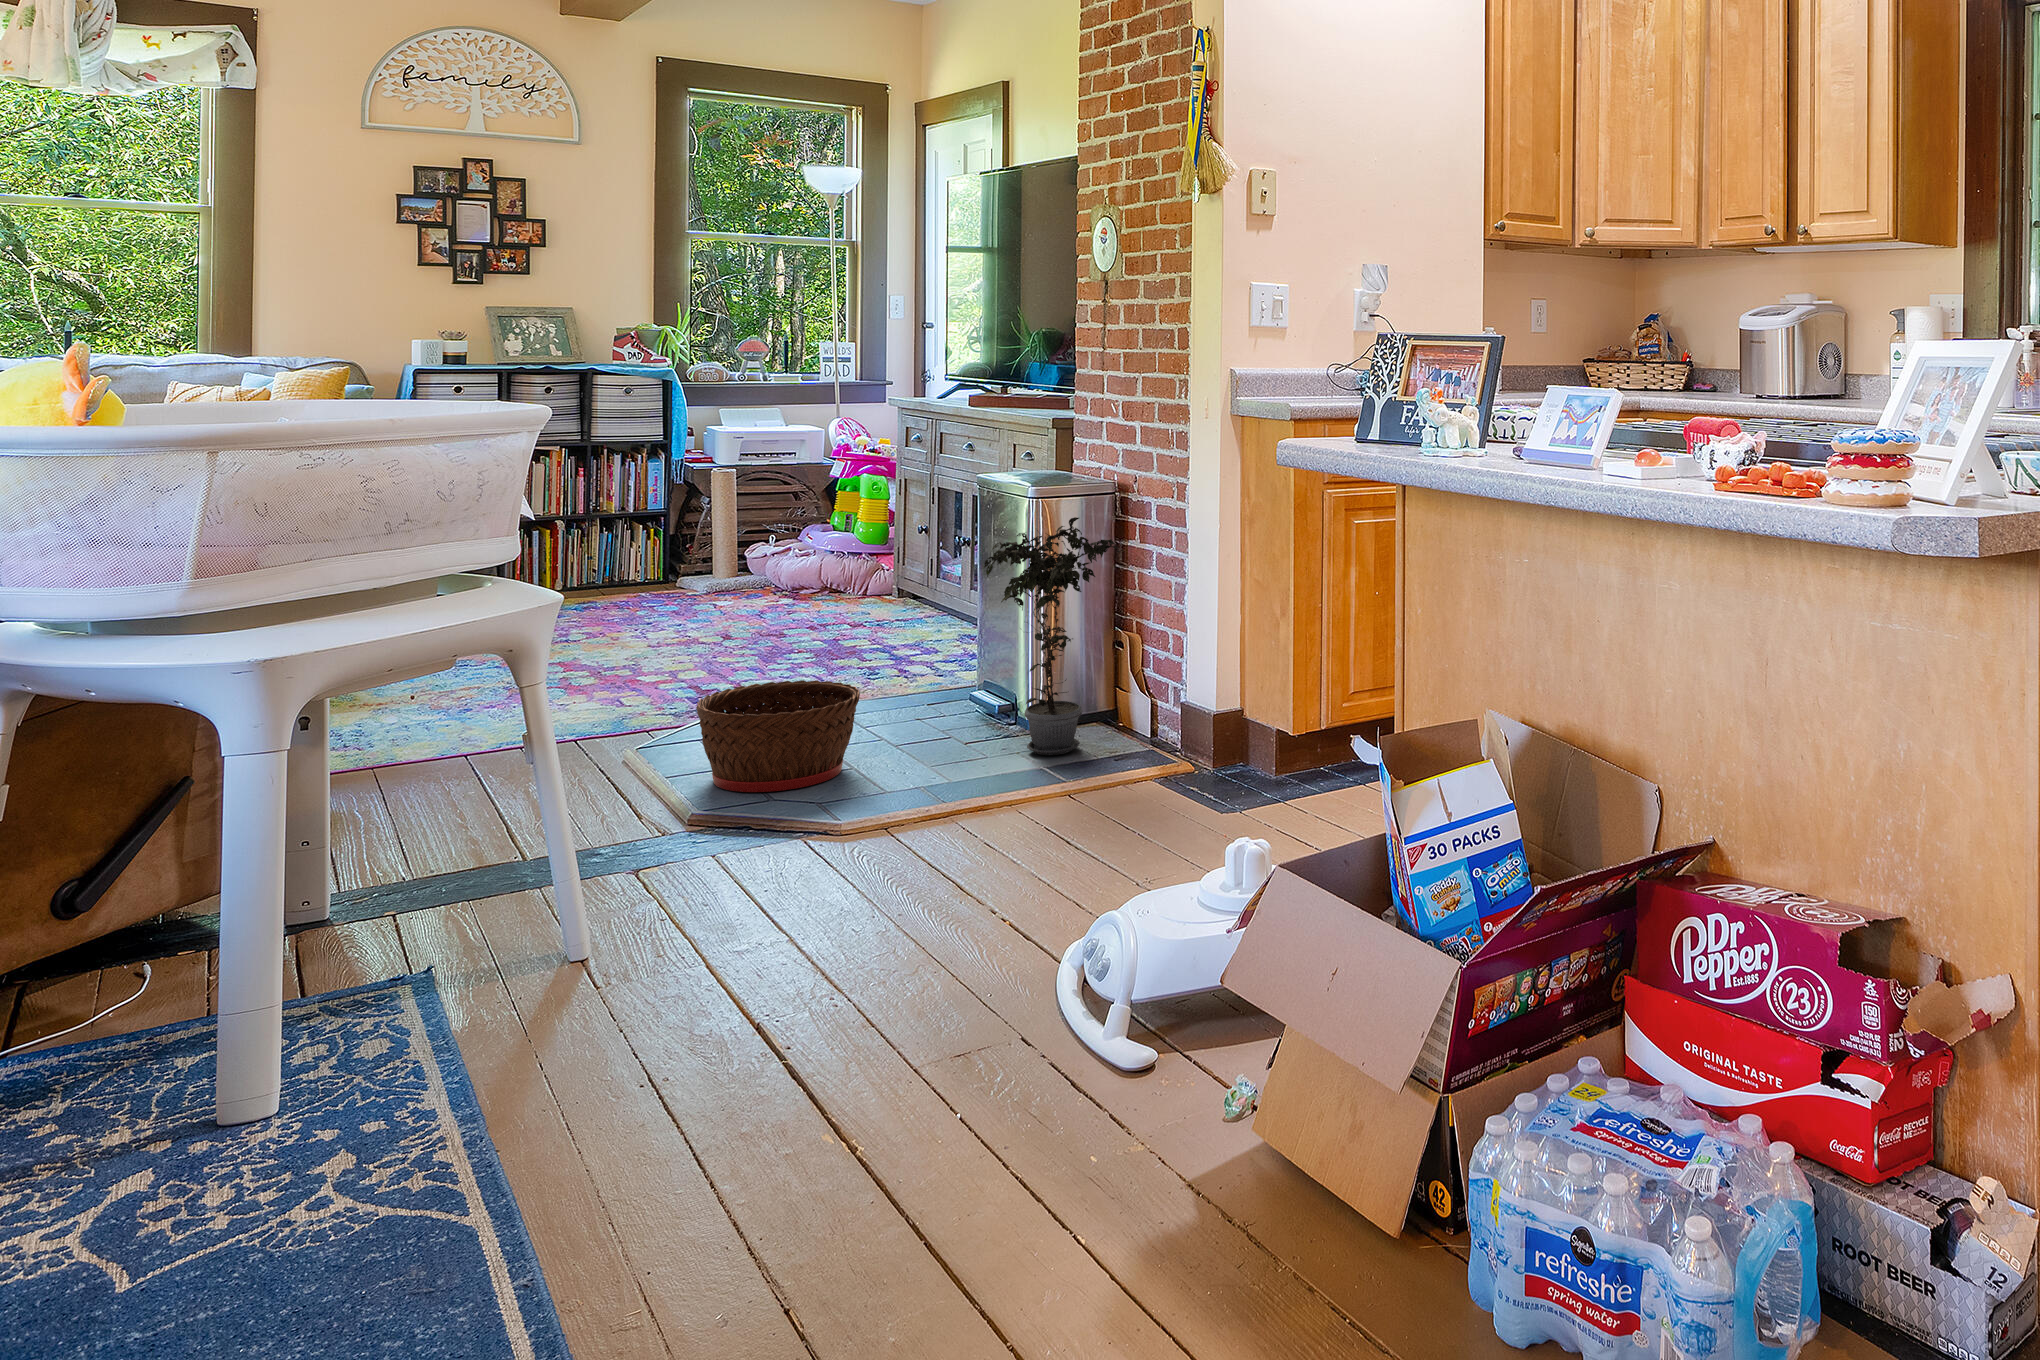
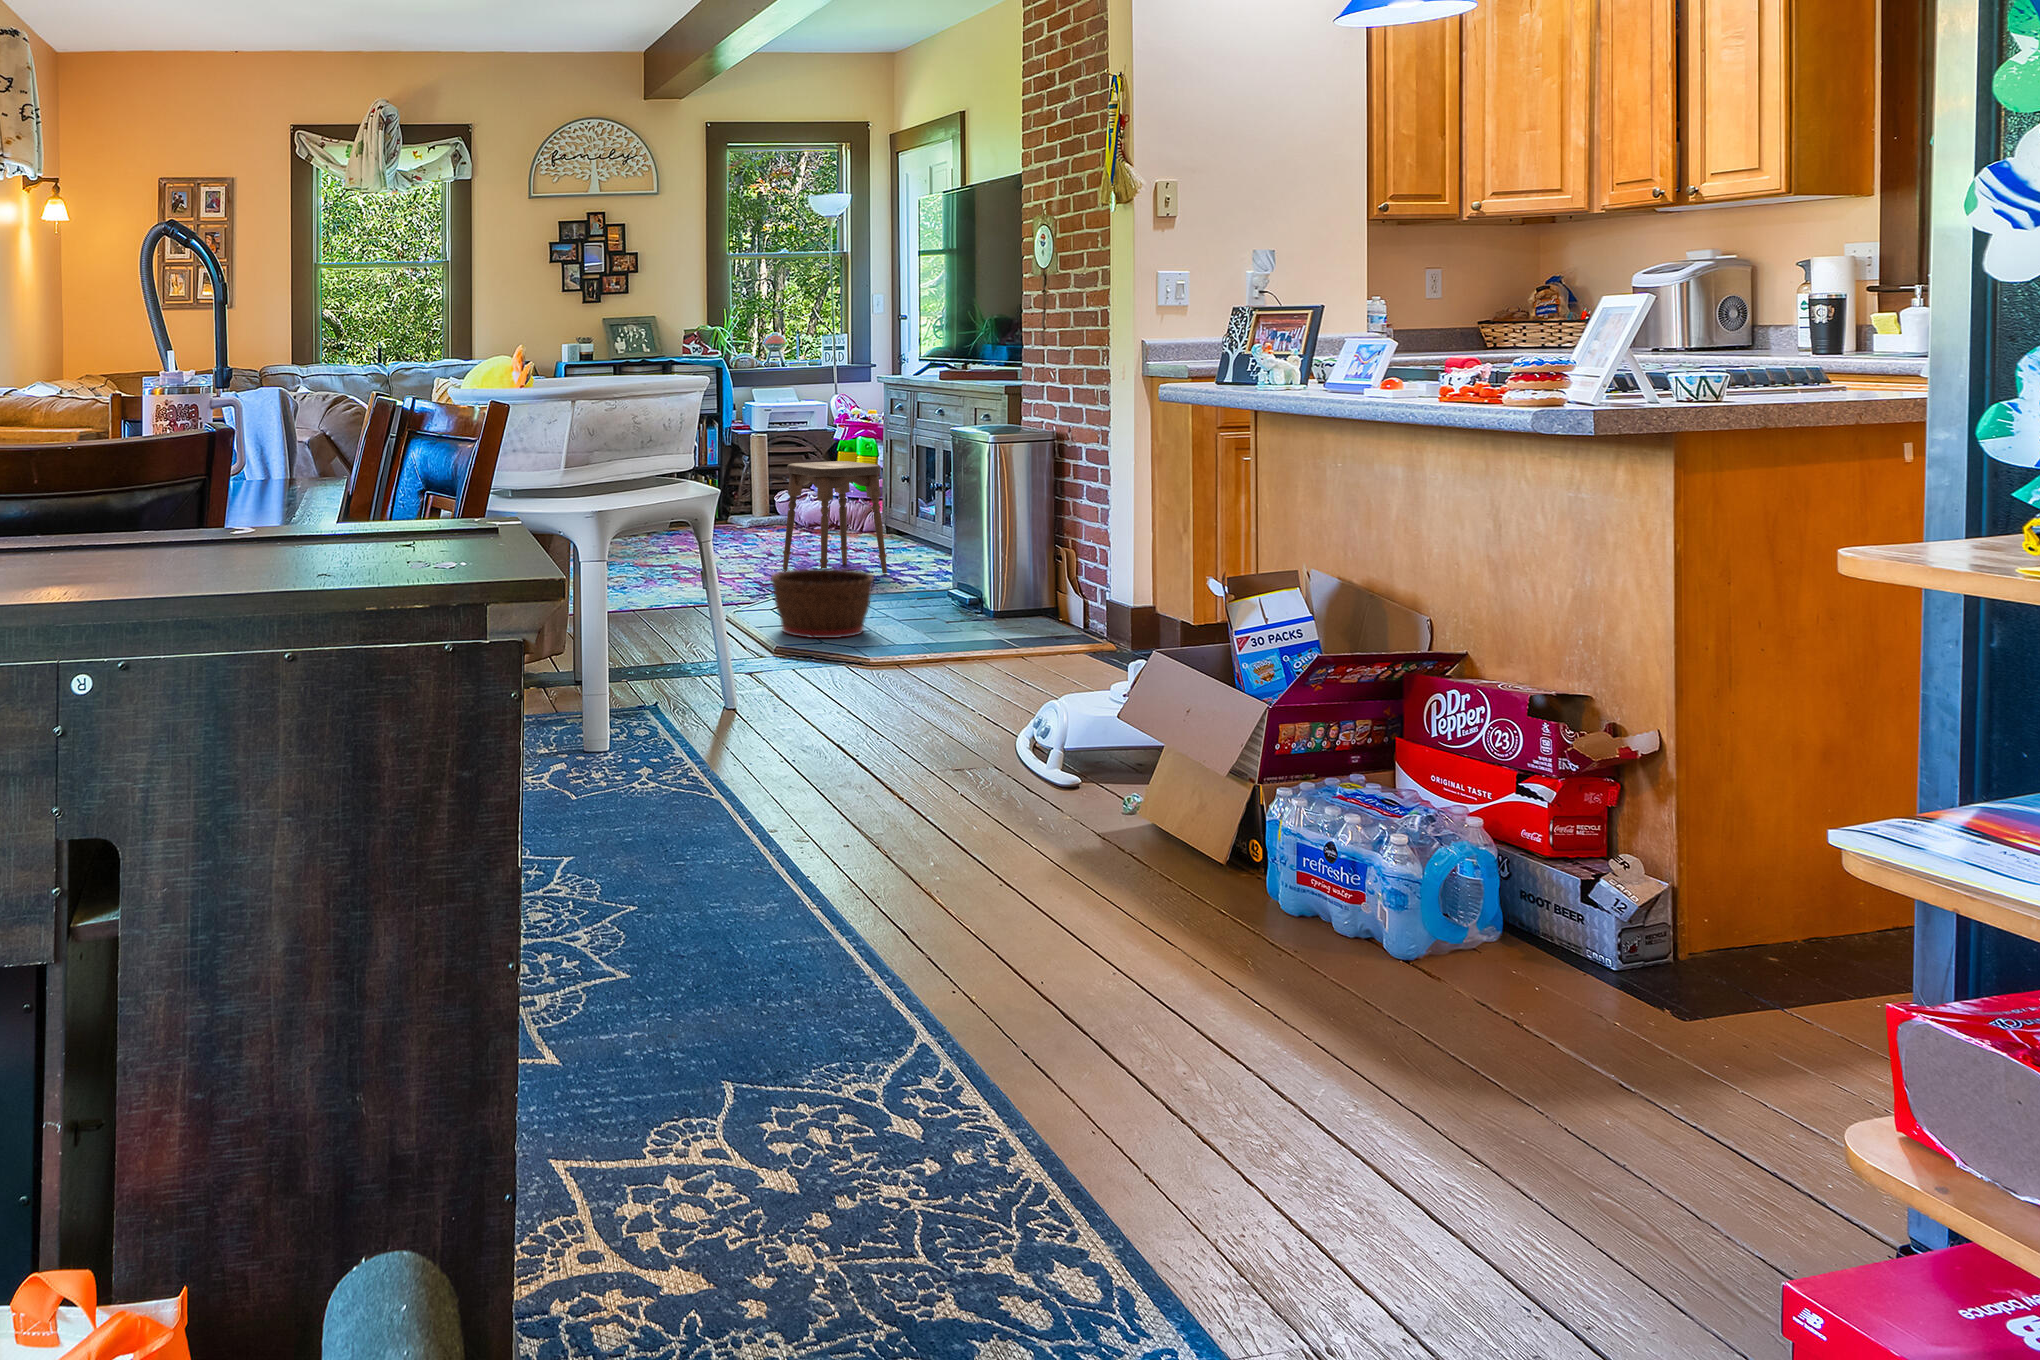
stool: none [738,513,888,676] -> present [783,461,887,573]
potted plant: present [984,517,1123,755] -> none [957,455,1062,634]

